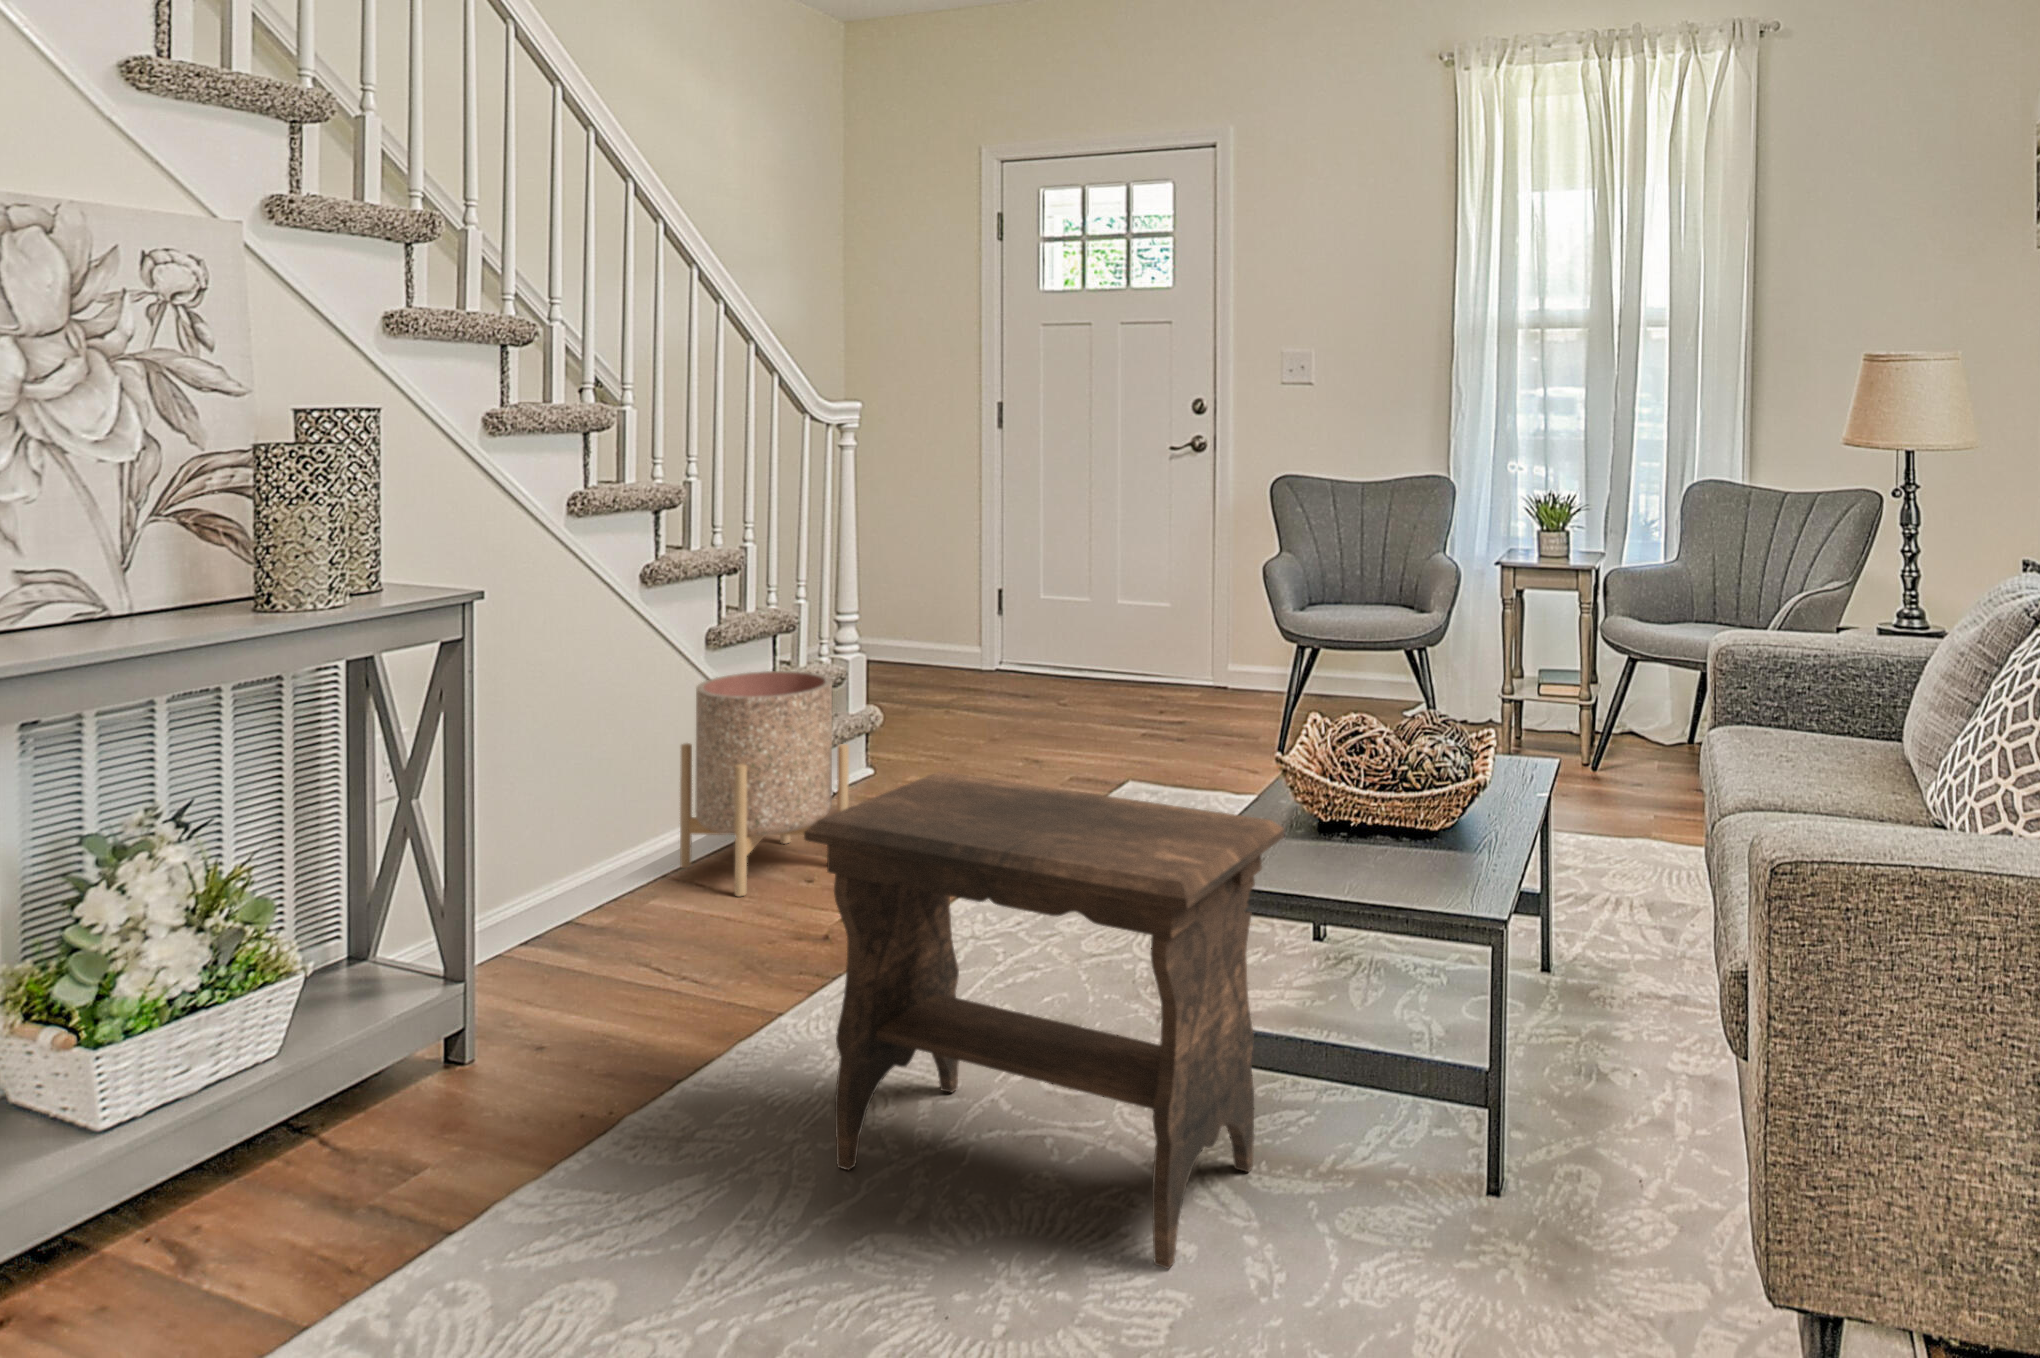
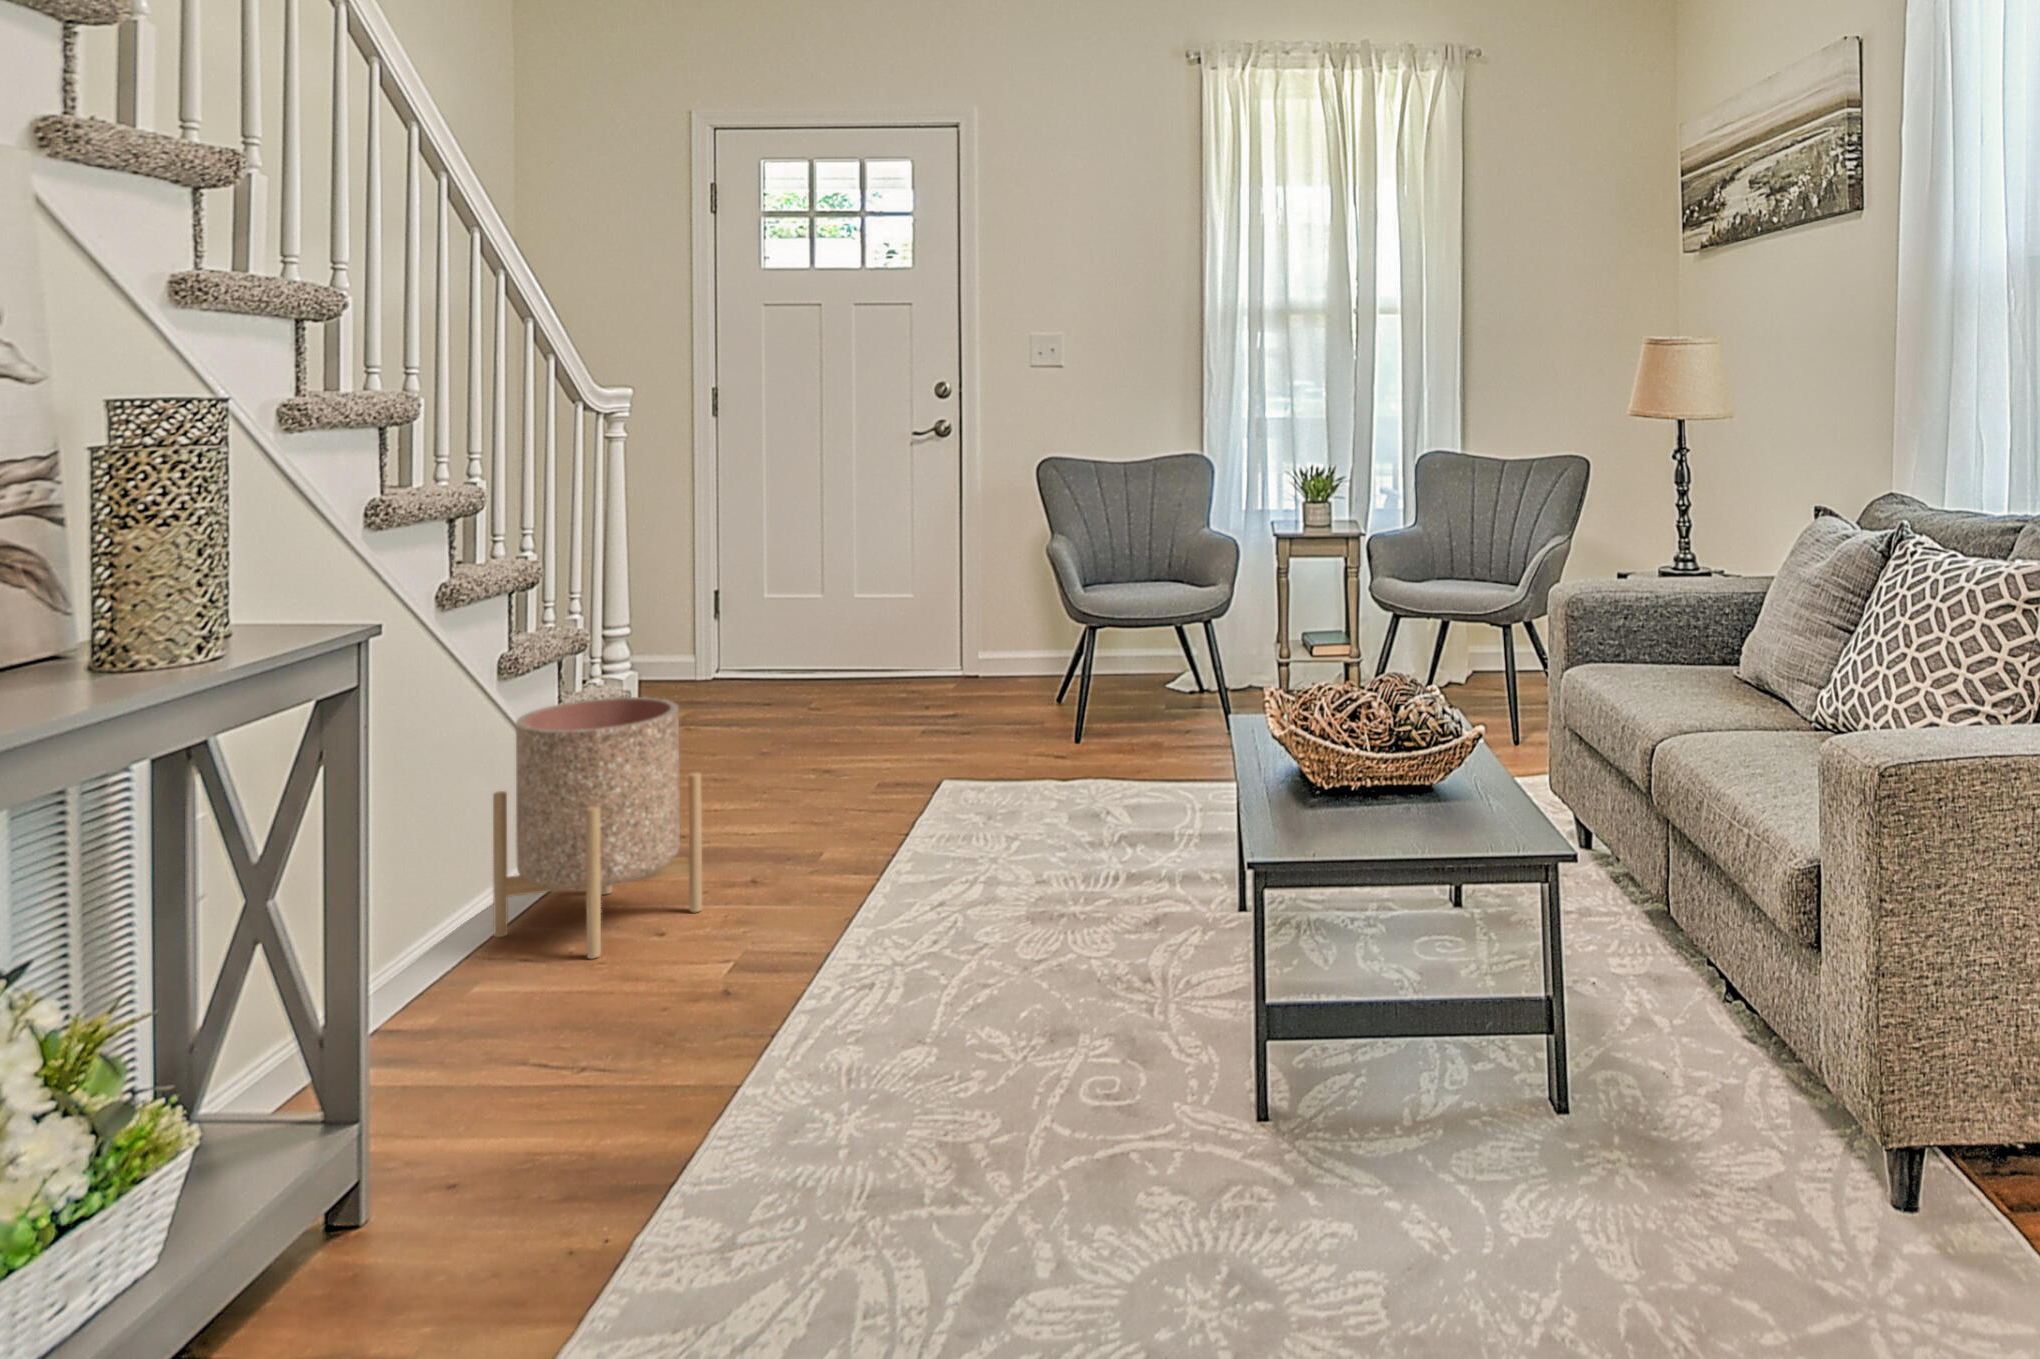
footstool: present [804,771,1284,1269] -> none [890,778,1367,1246]

